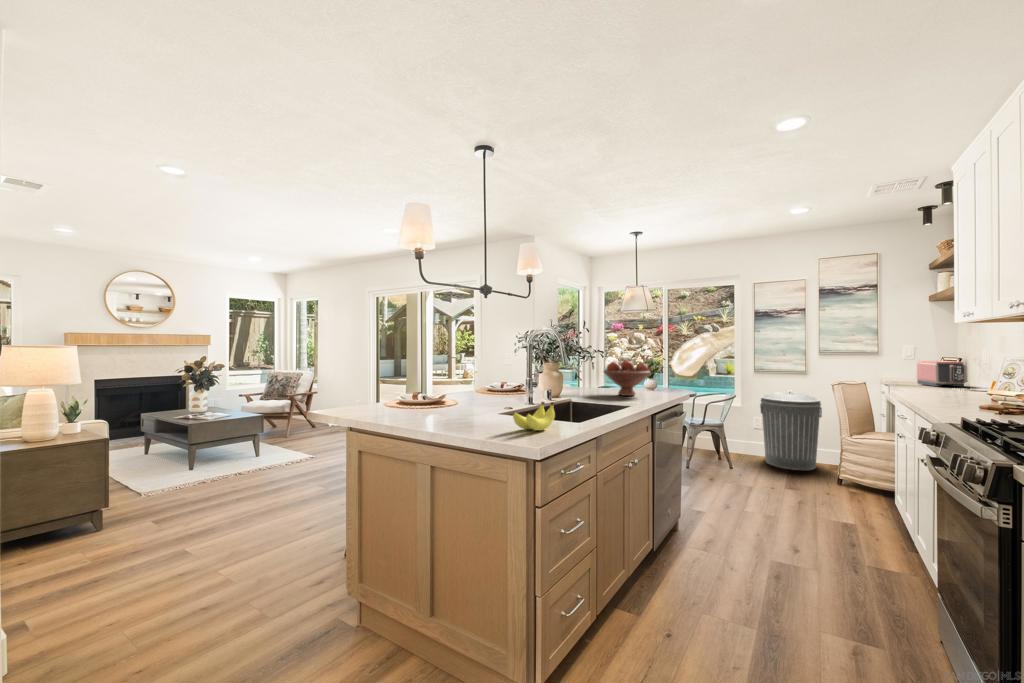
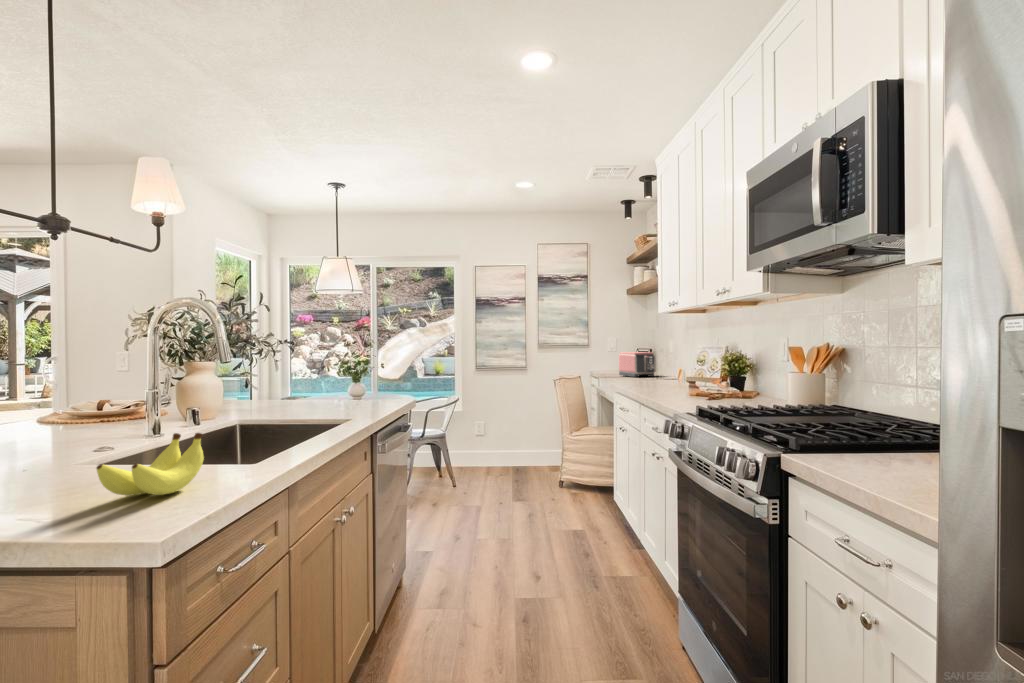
fruit bowl: present [604,361,650,396] -> none [293,357,366,410]
trash can: present [760,390,822,470] -> none [483,389,542,479]

